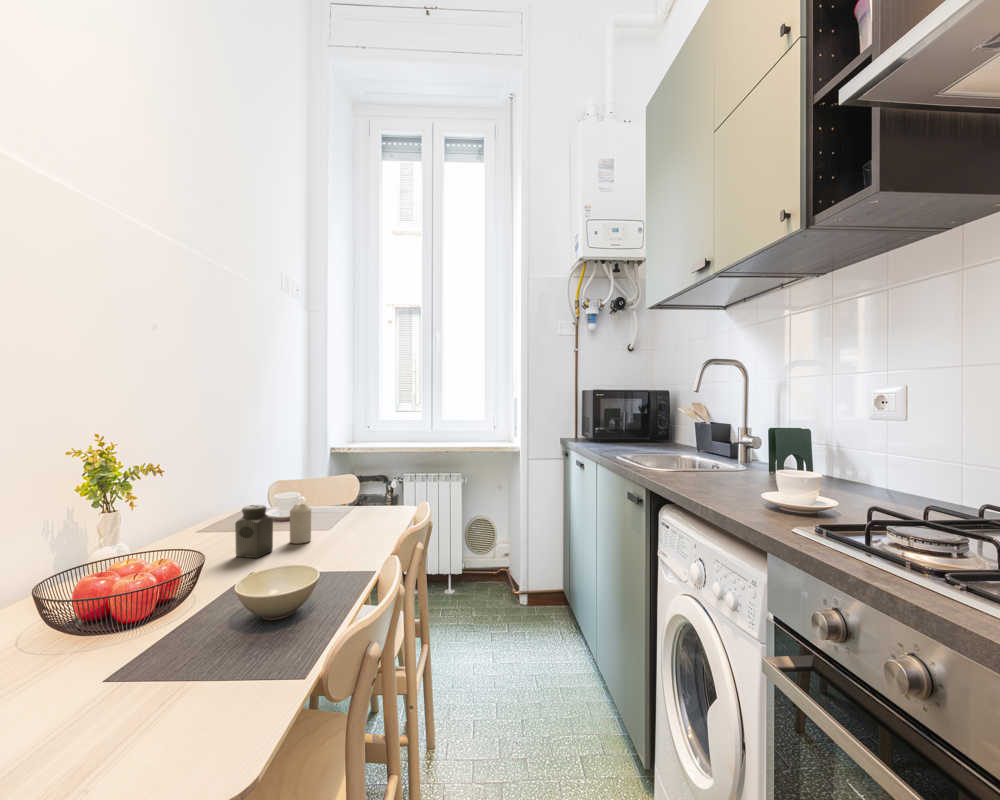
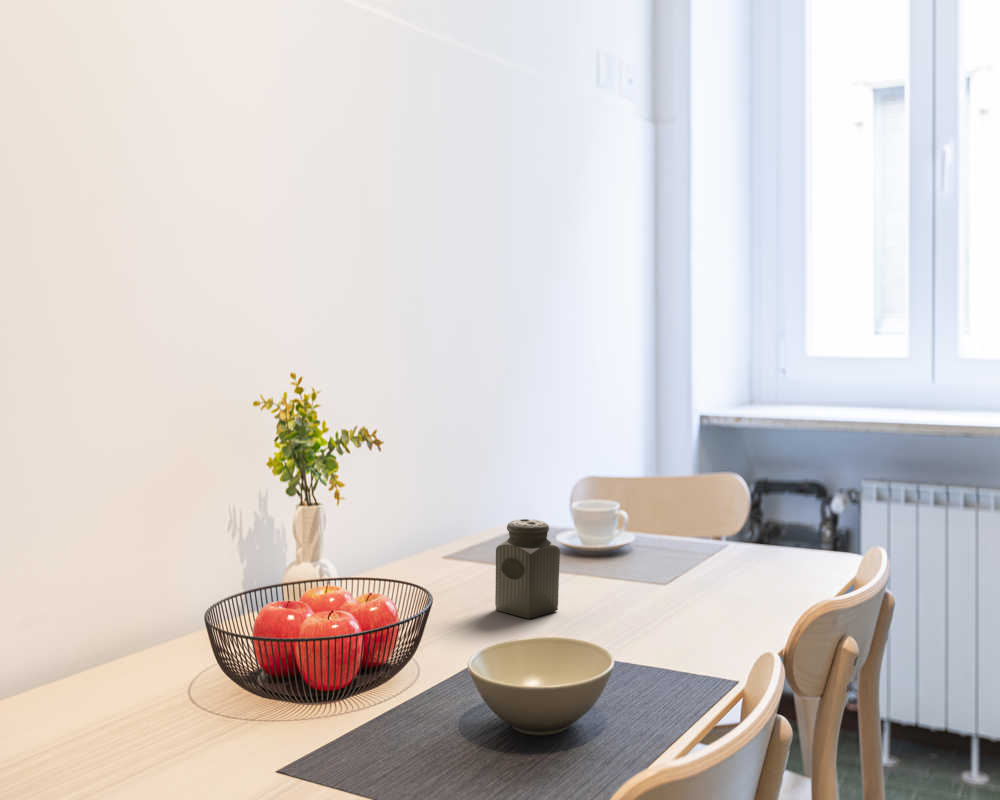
candle: present [290,504,311,544] -> none [591,528,632,604]

